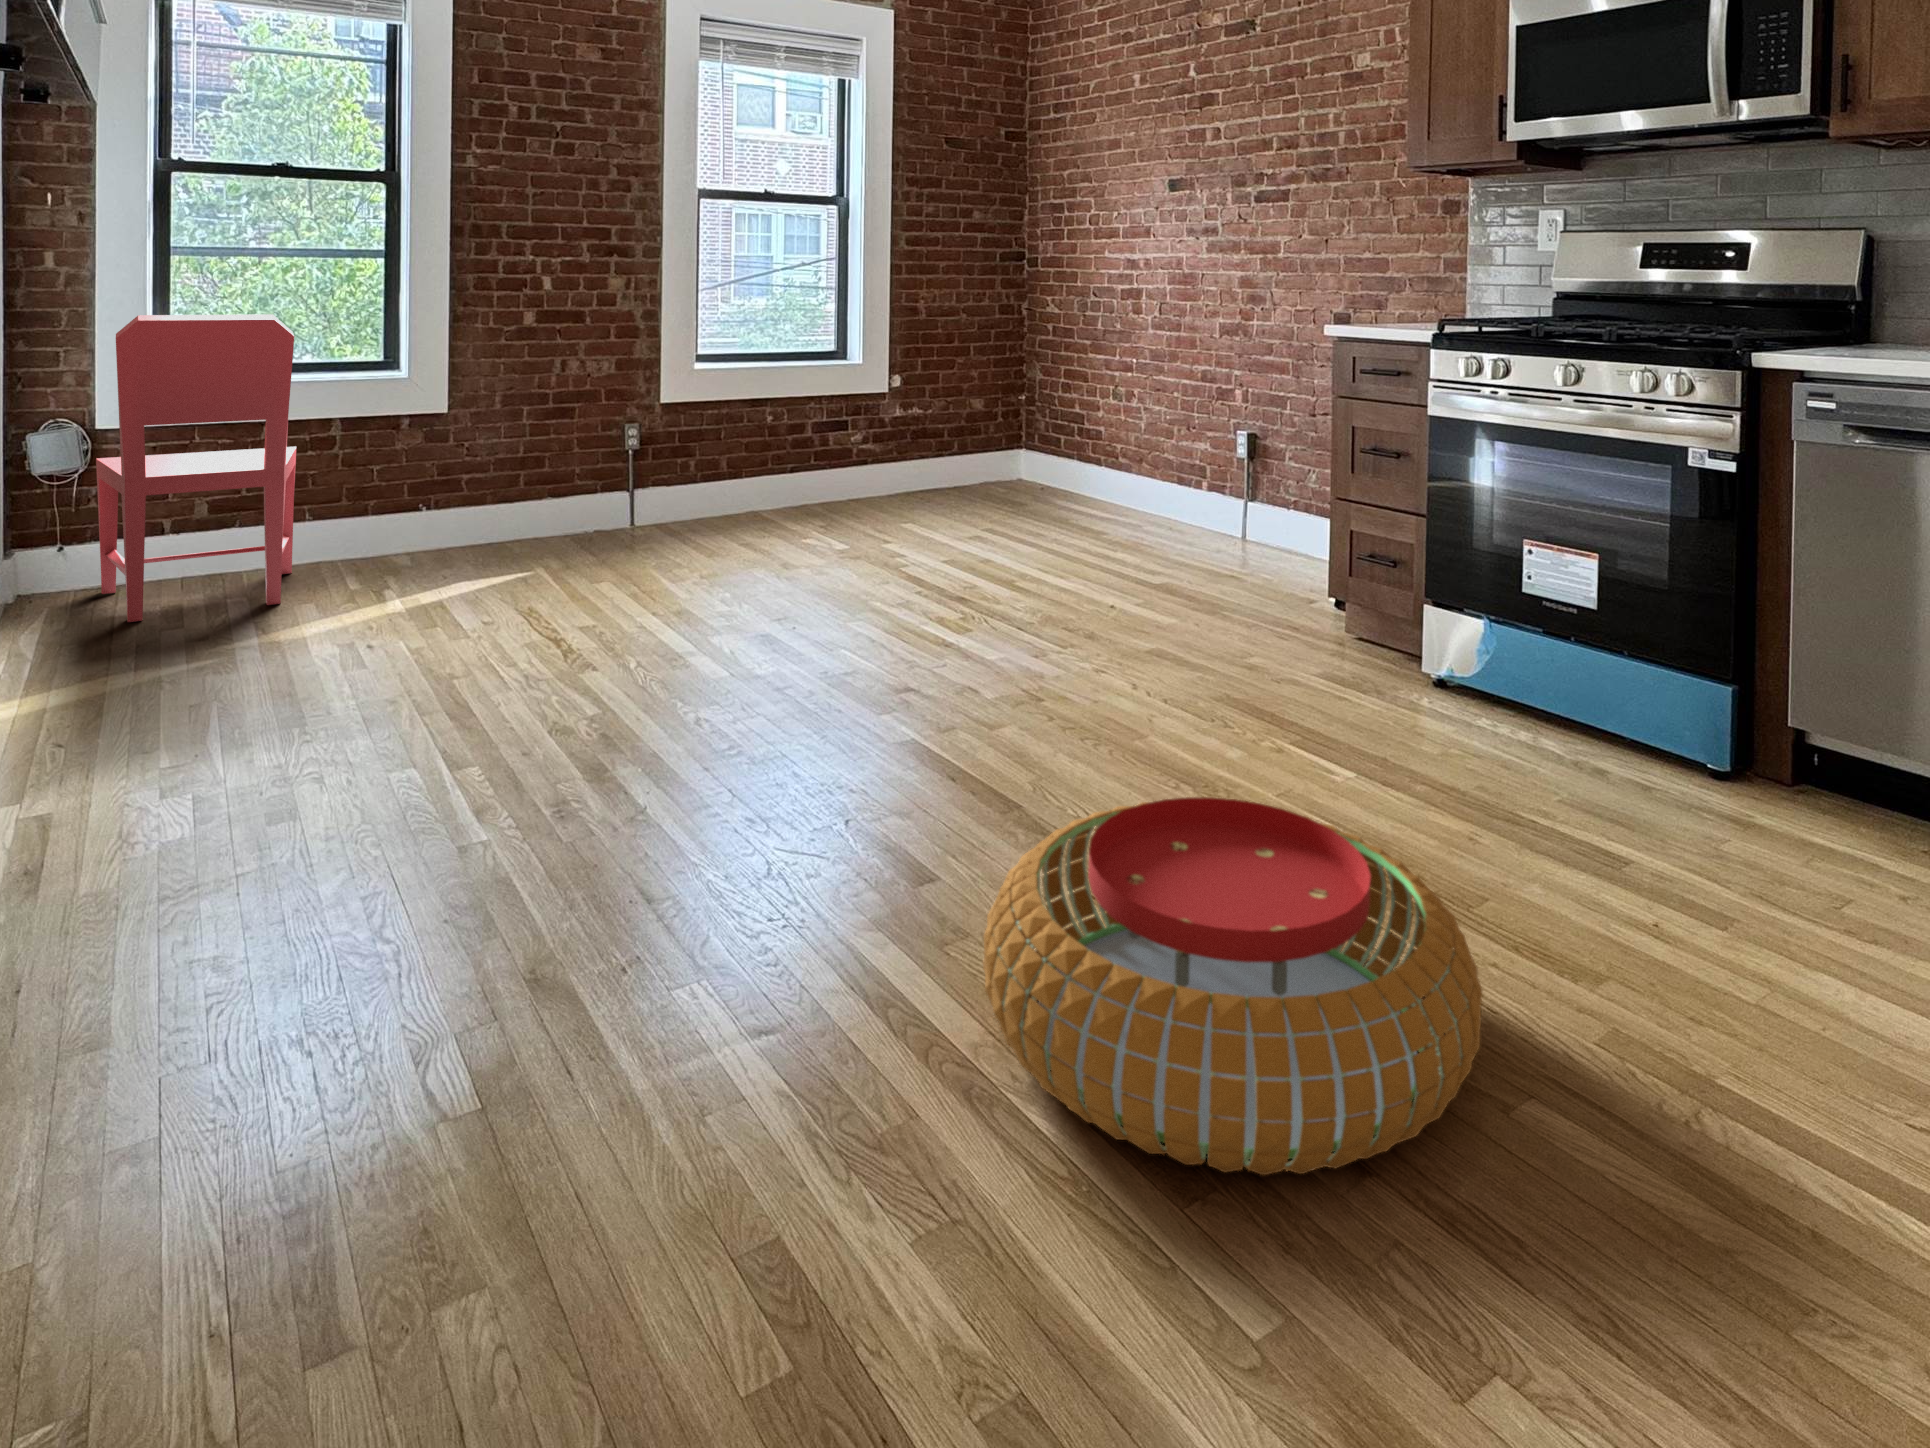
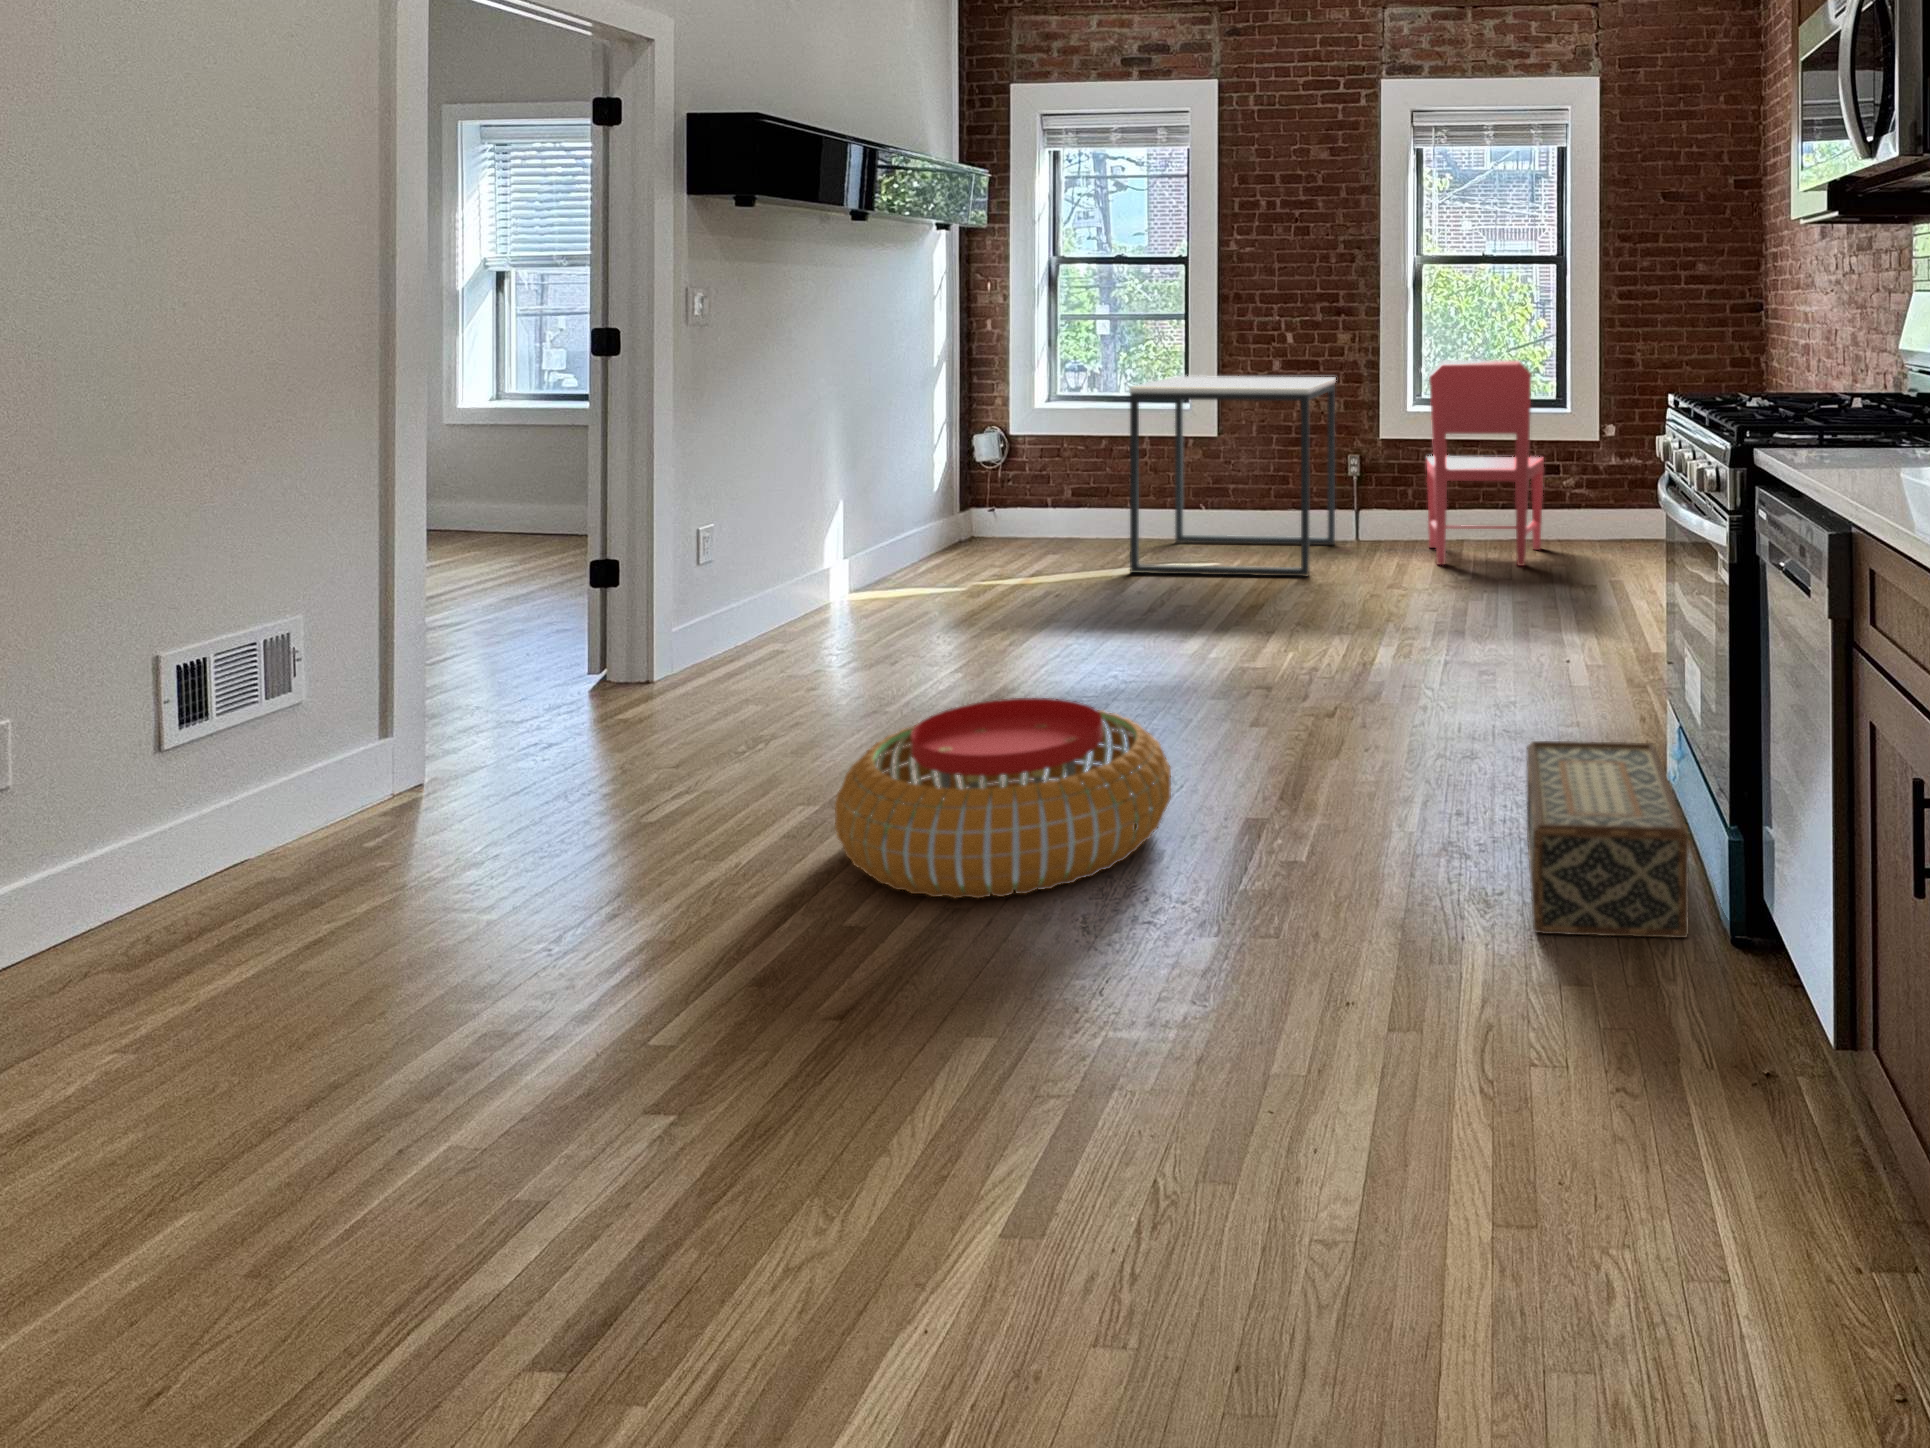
dining chair: present [96,314,296,622] -> present [1427,360,1544,566]
side table: none [389,331,678,609] -> present [1129,376,1336,576]
woven basket: none [1567,688,1901,909] -> present [1527,741,1689,938]

